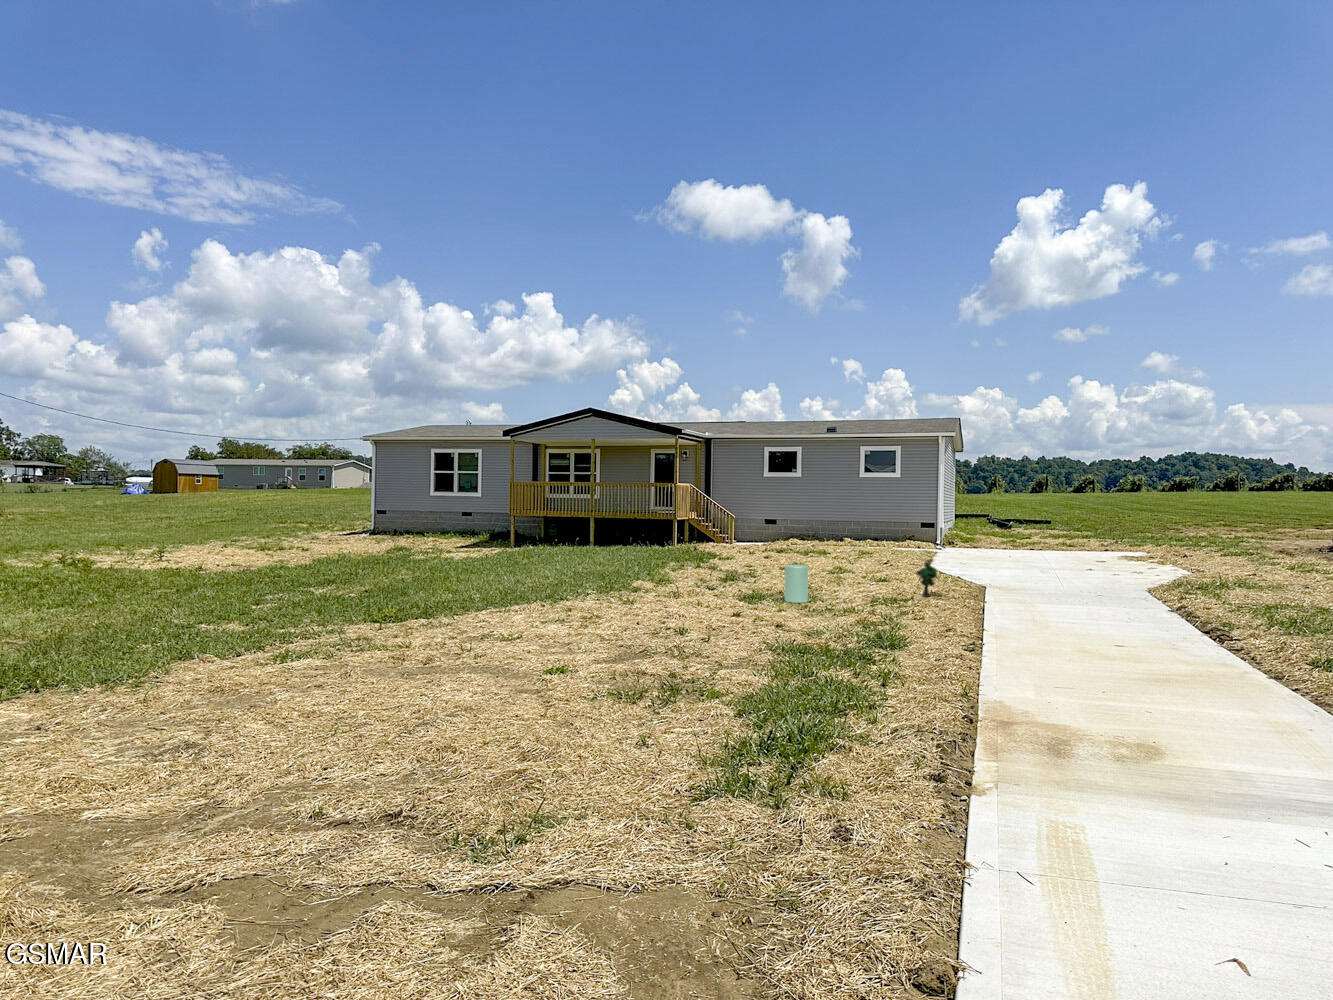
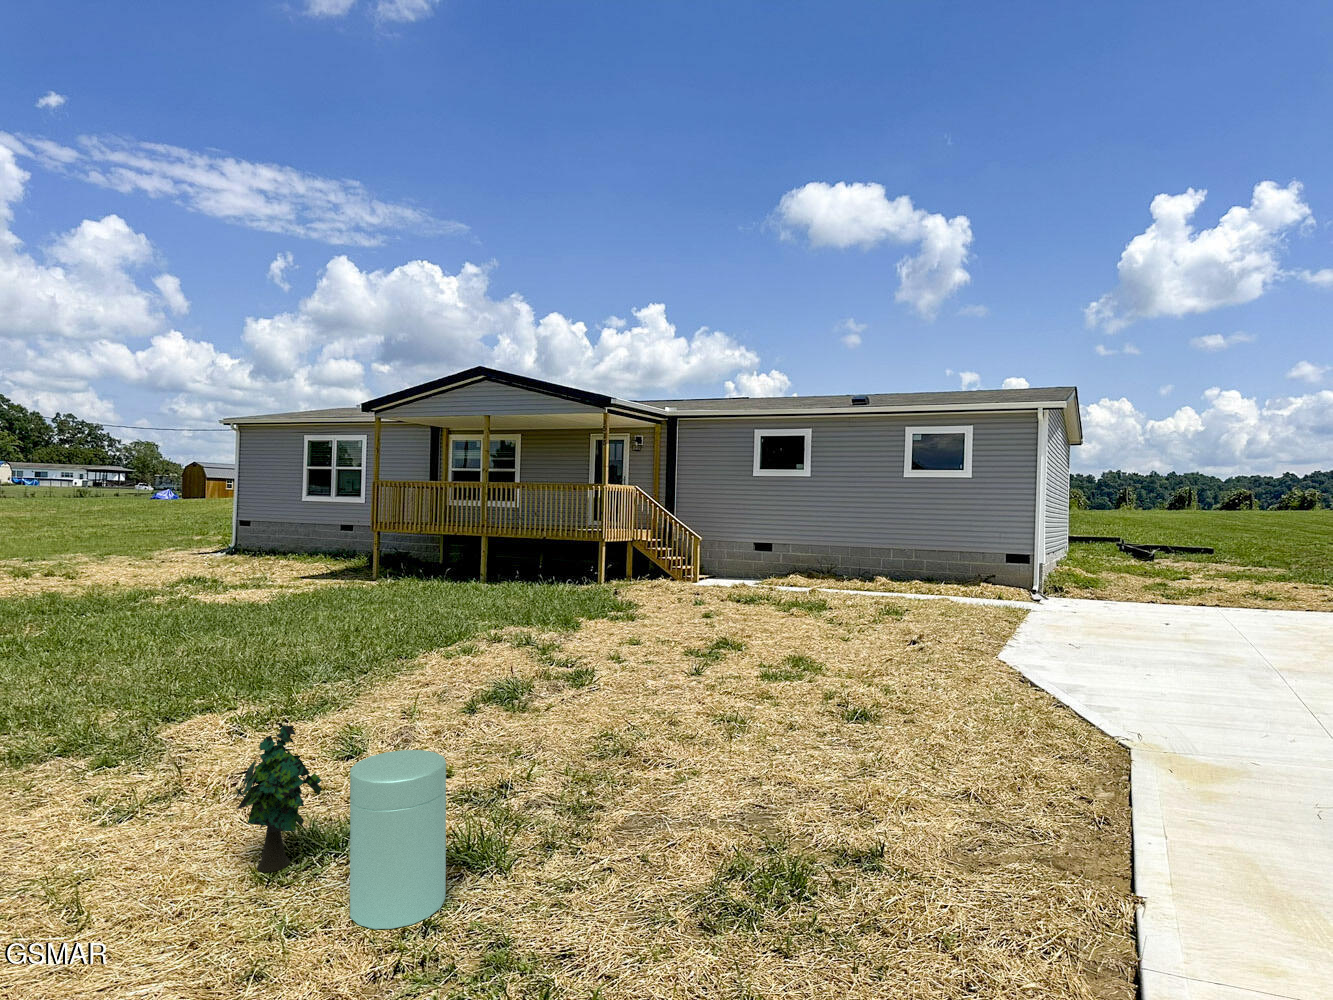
decorative plant: present [916,559,937,597] -> present [236,725,322,872]

